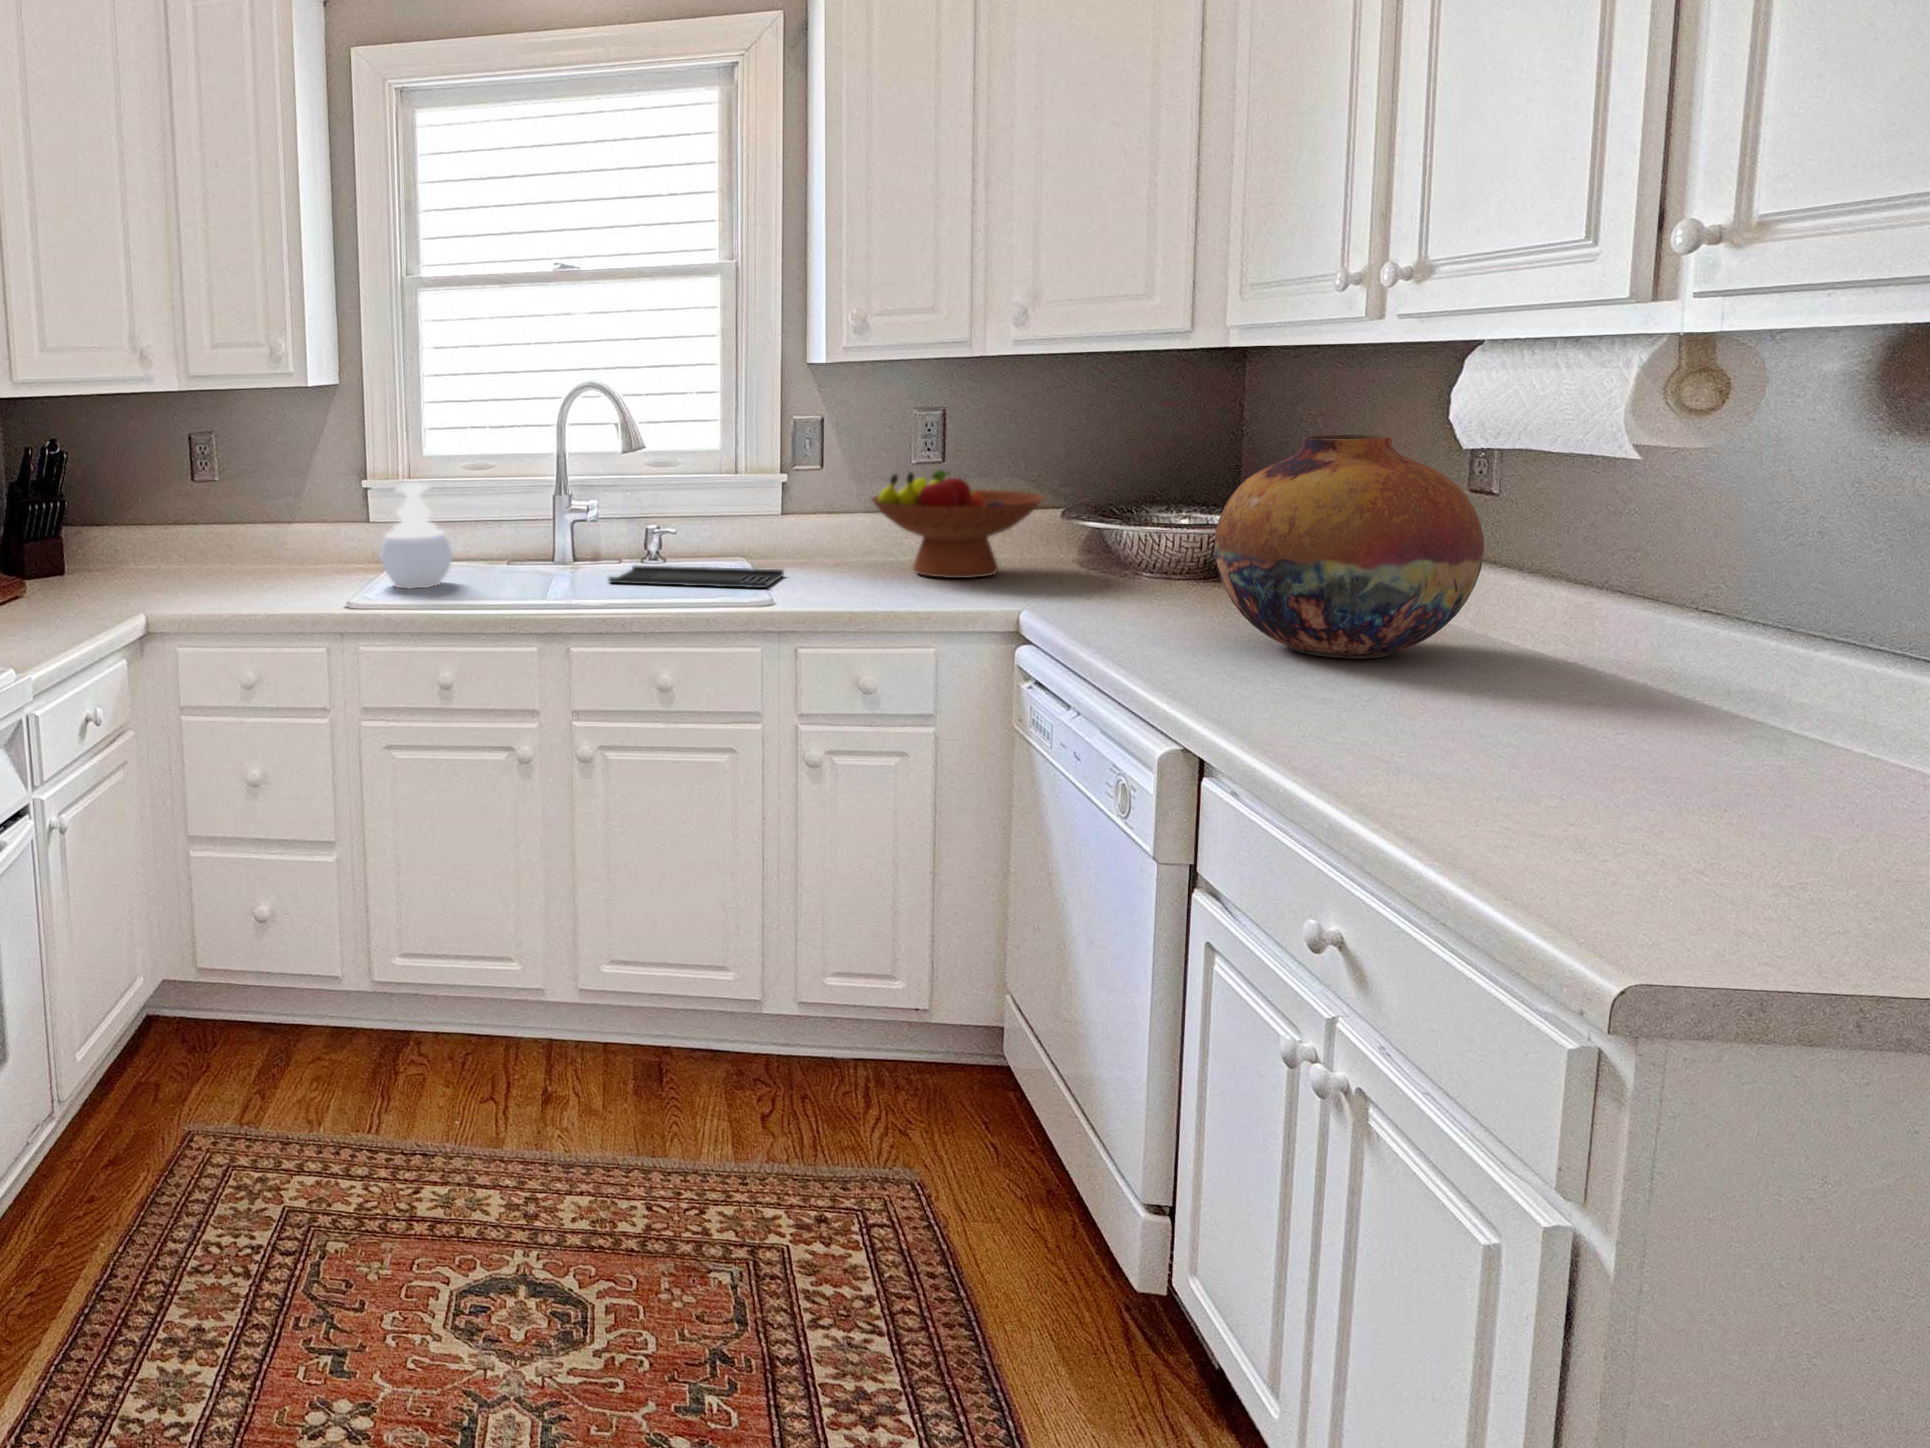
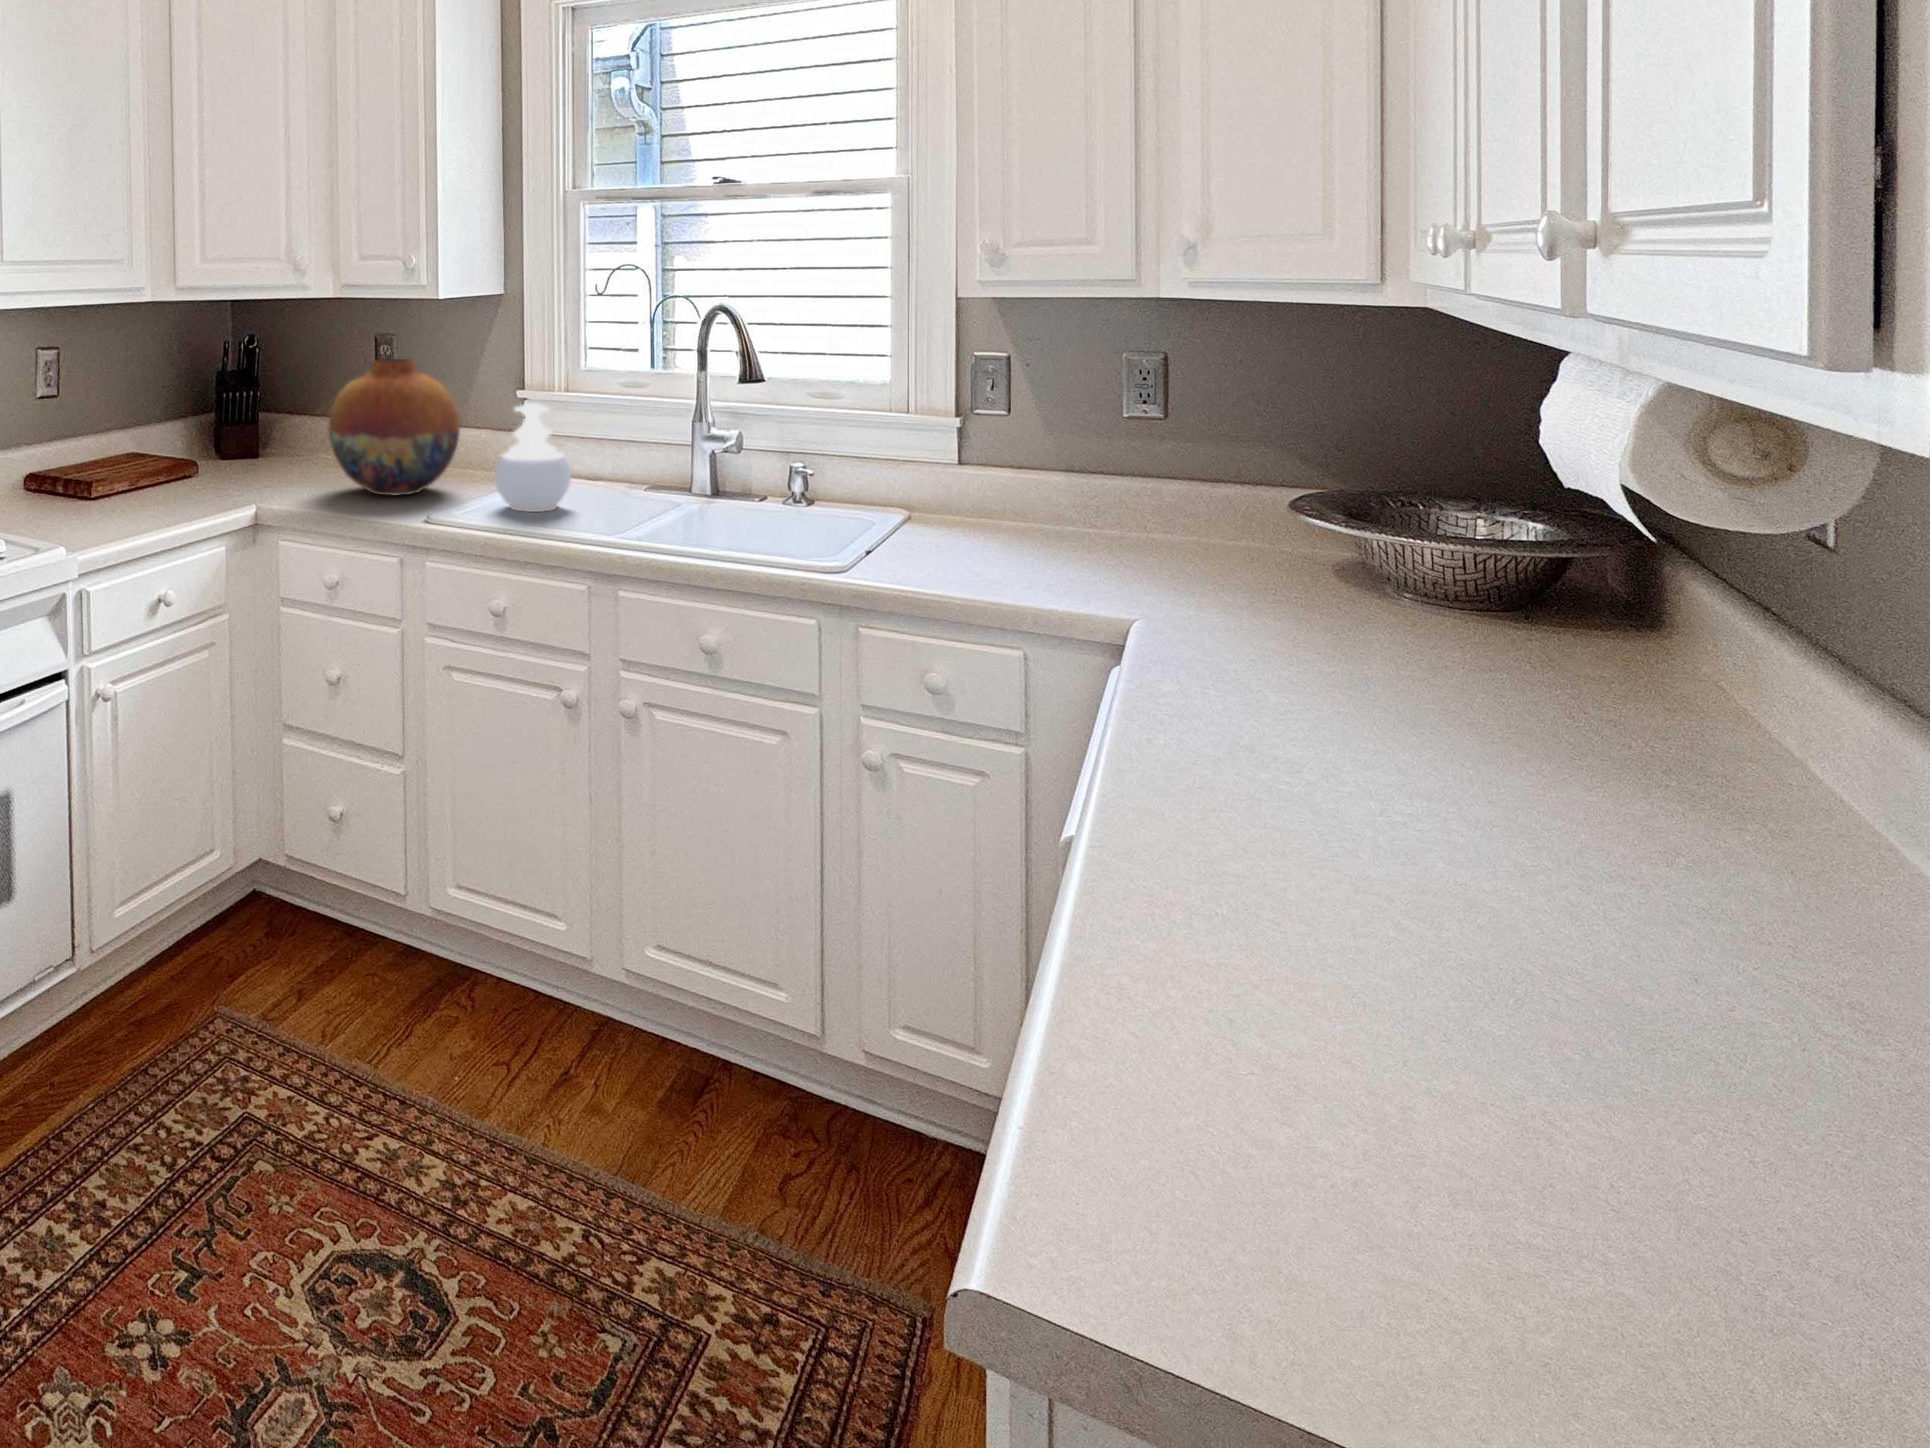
vase: present [1215,435,1484,659] -> present [329,359,460,496]
fruit bowl: present [871,470,1043,578] -> none [1017,442,1239,579]
tray: present [609,566,784,588] -> none [715,513,916,559]

